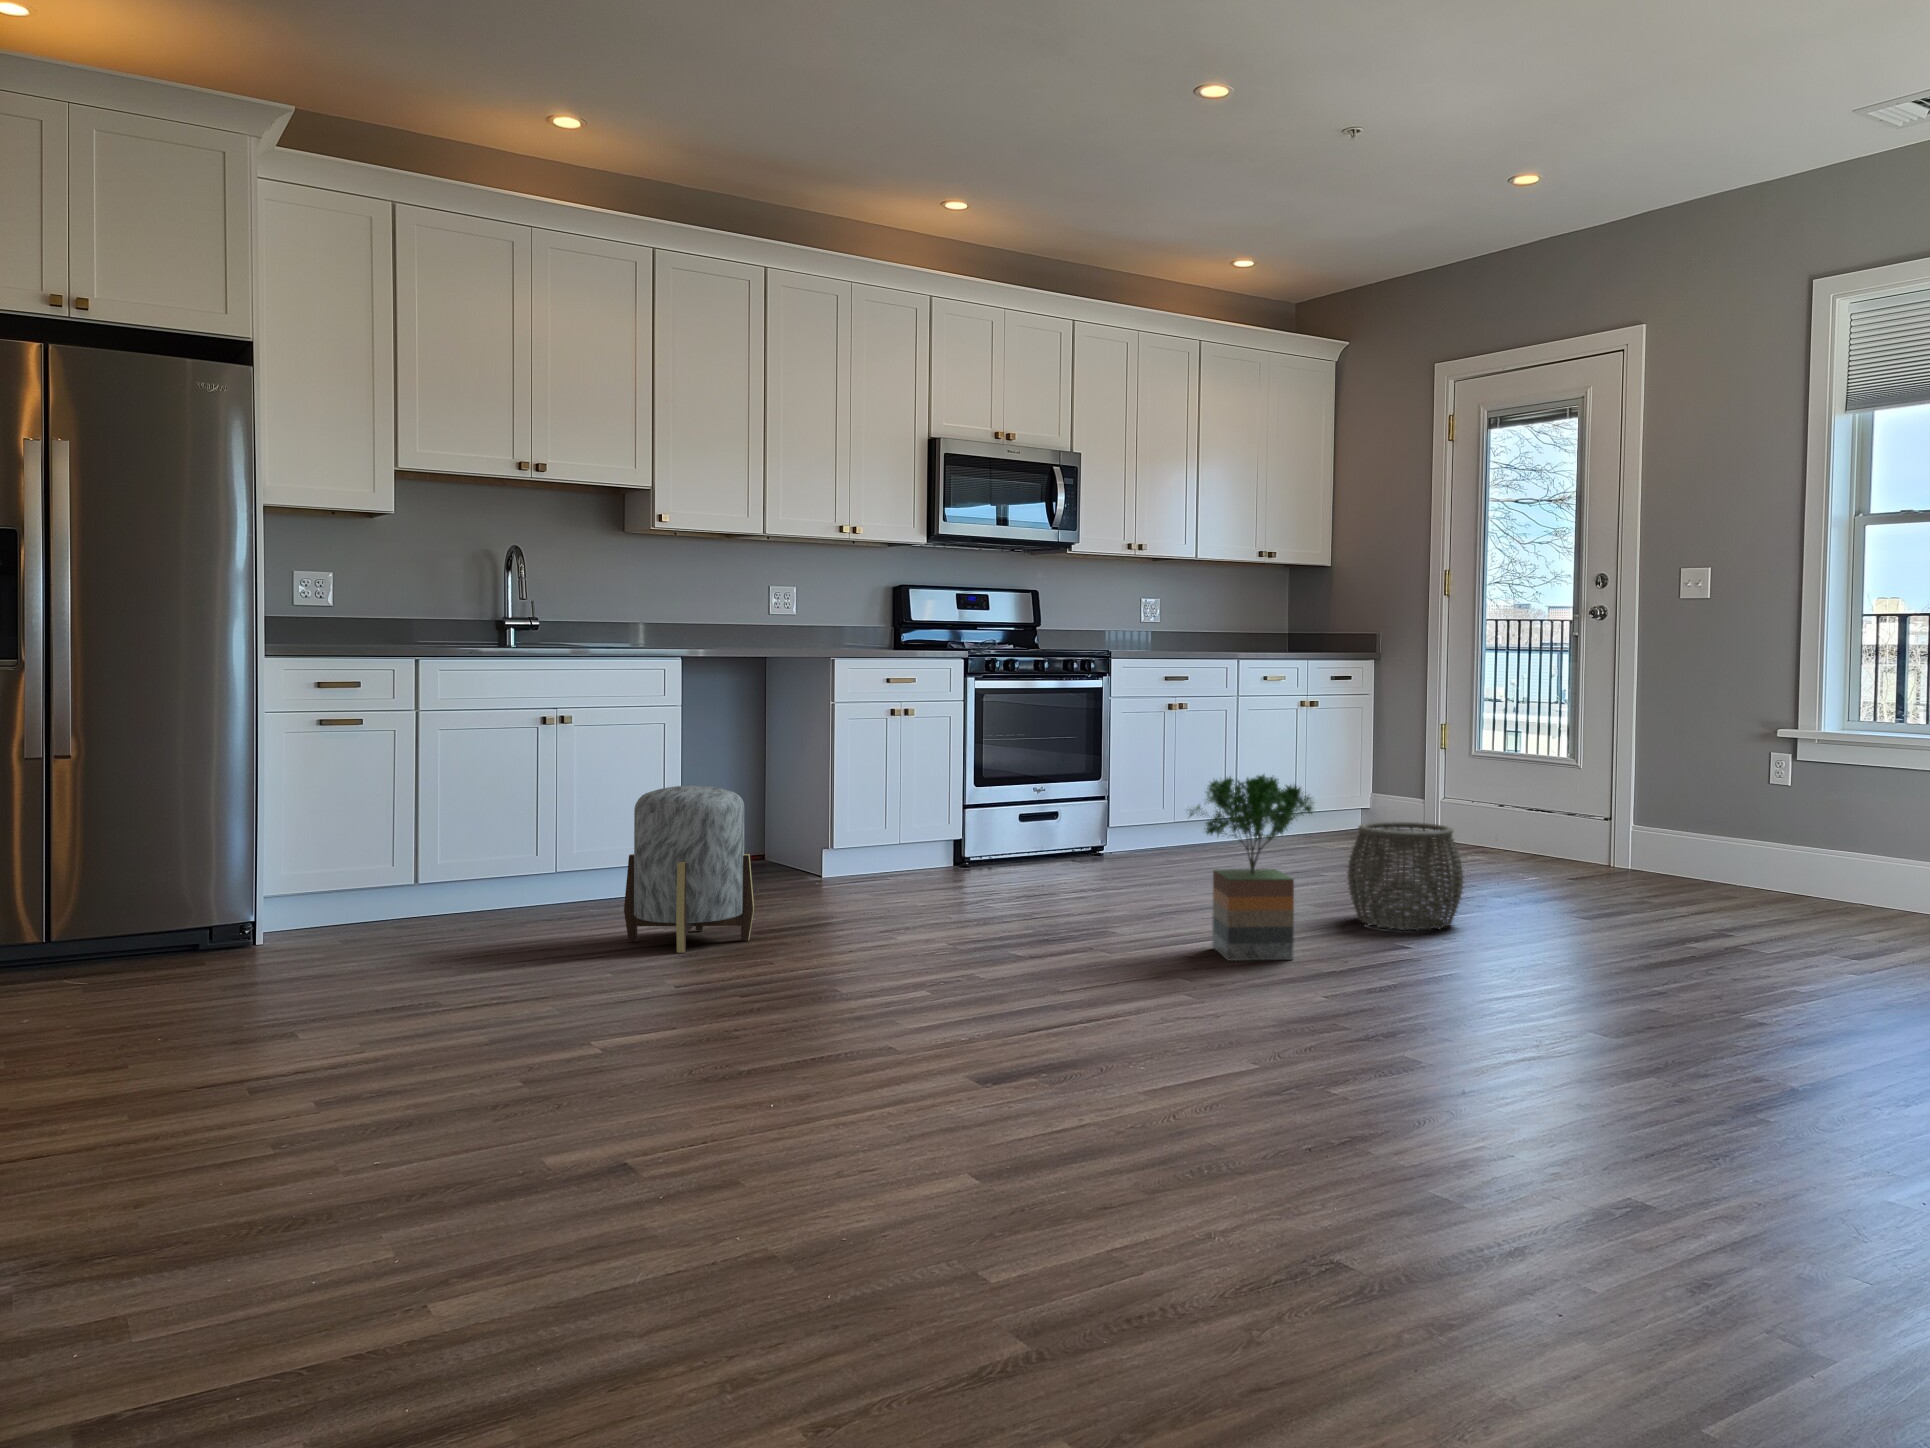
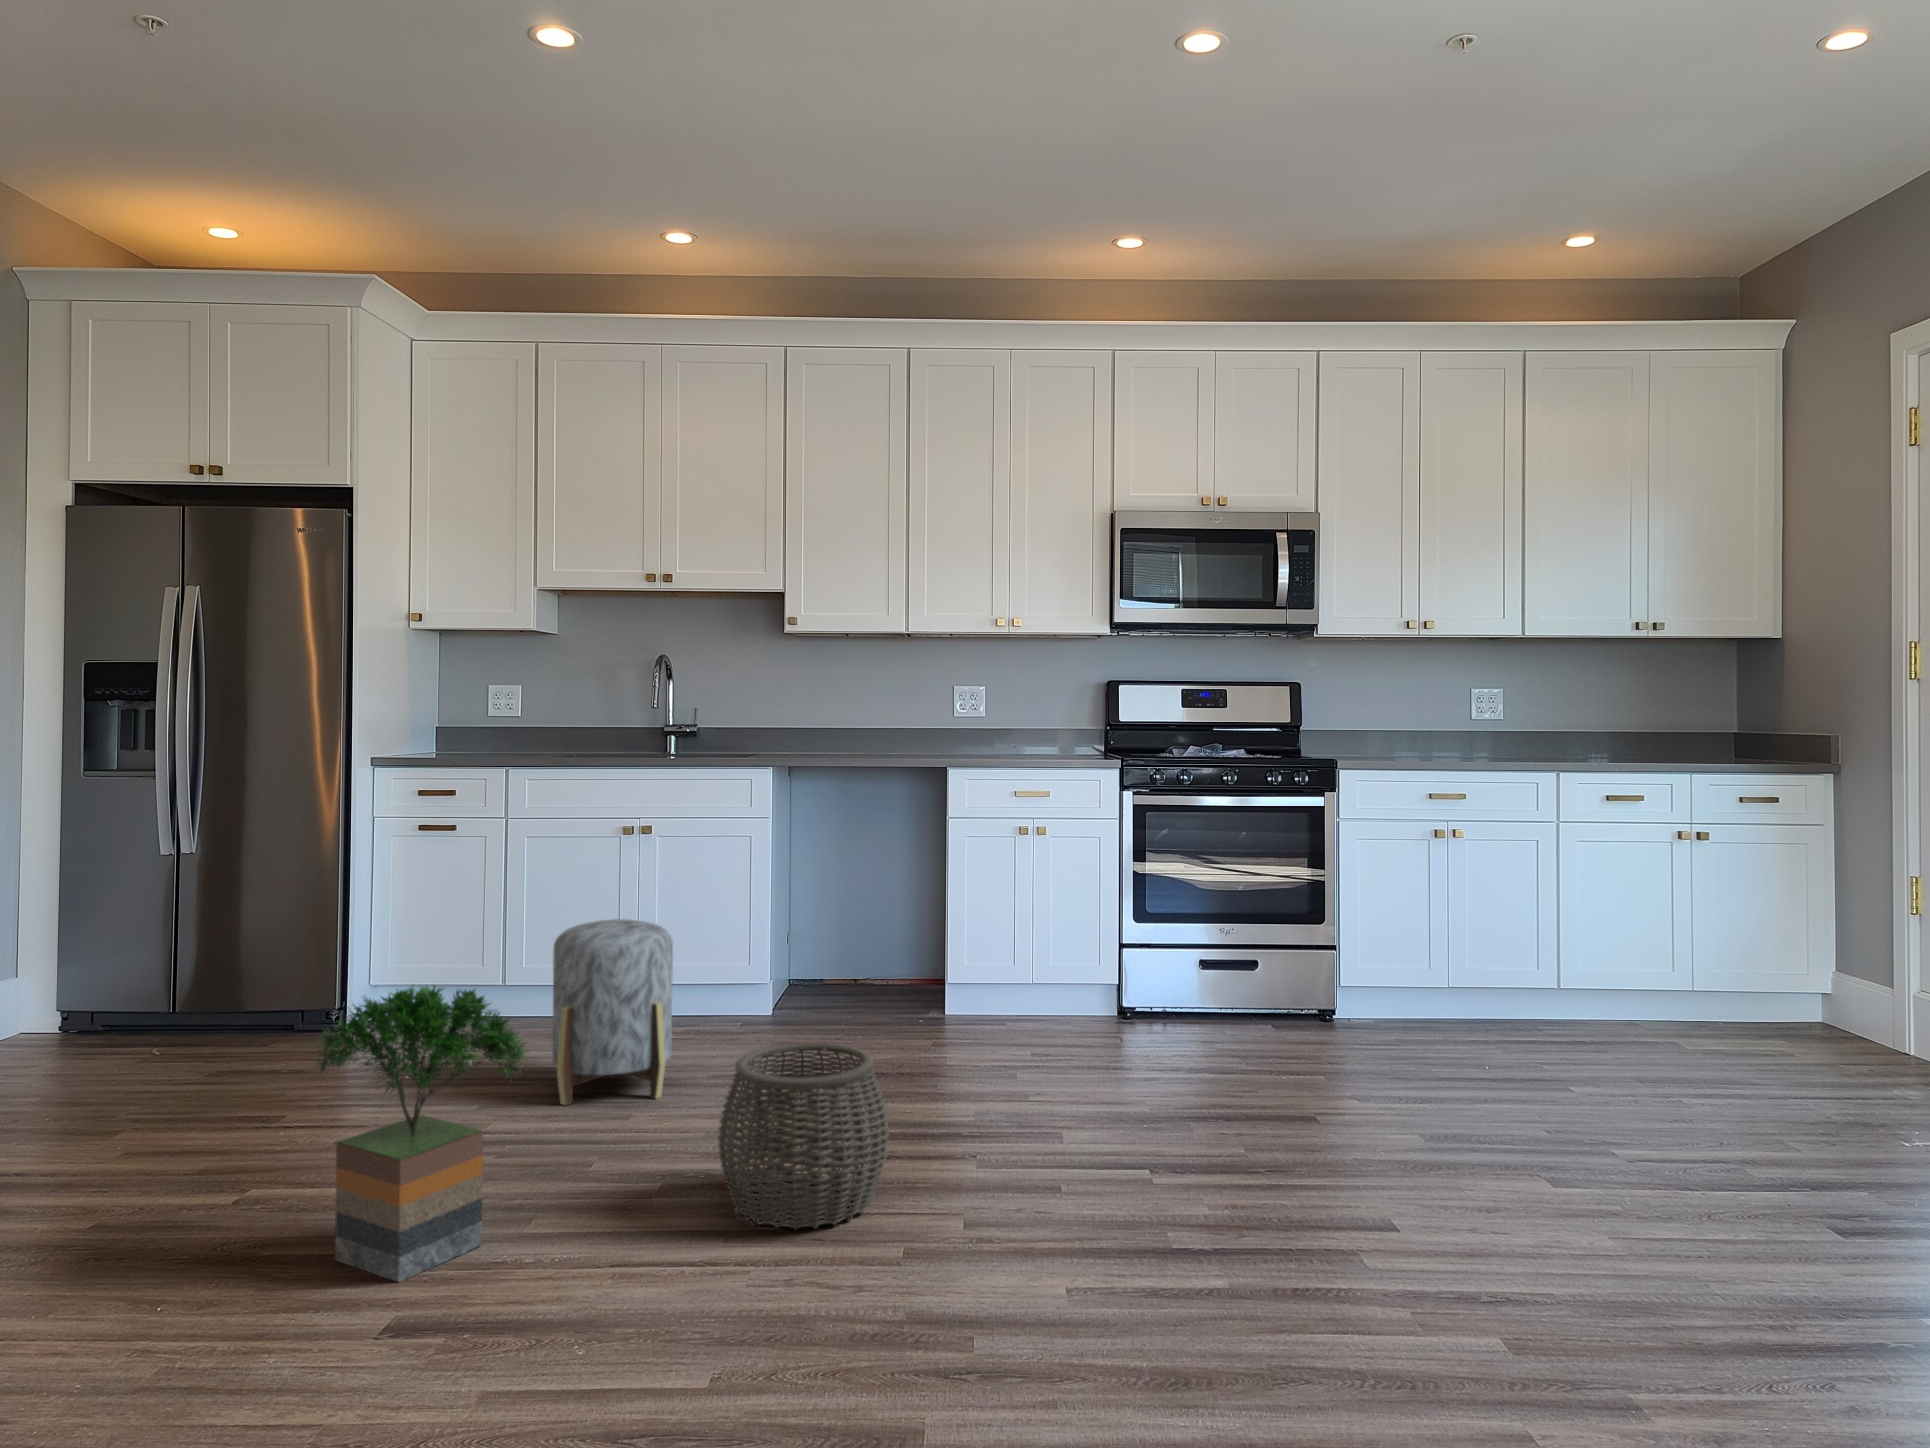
potted tree: present [1190,775,1314,961] -> present [316,984,530,1282]
woven basket: present [1347,822,1464,930] -> present [718,1043,888,1230]

